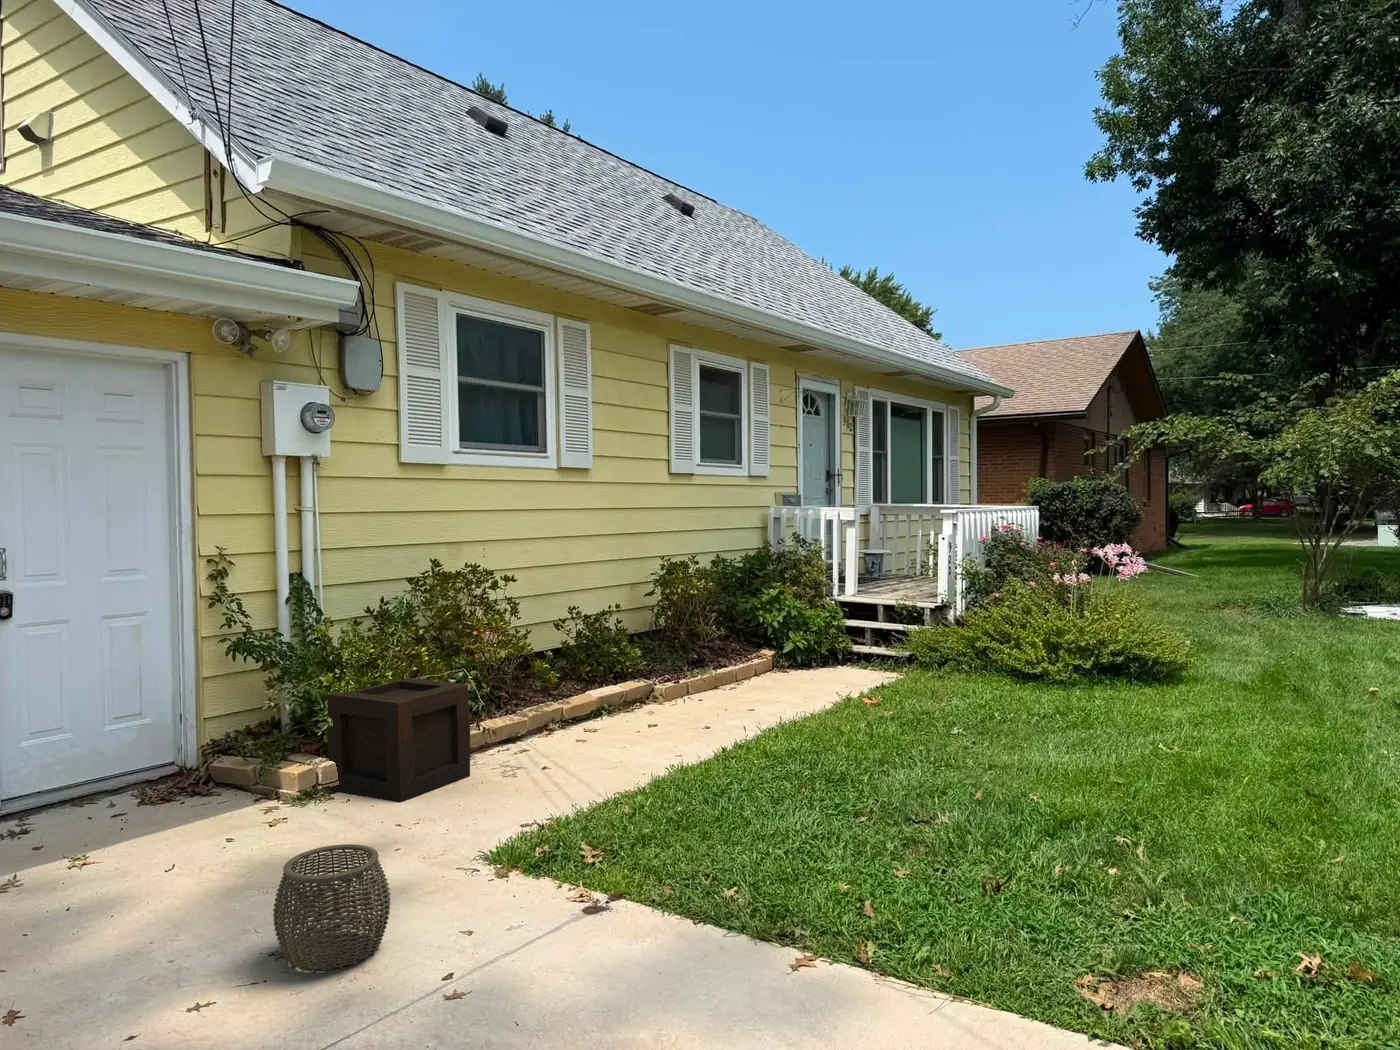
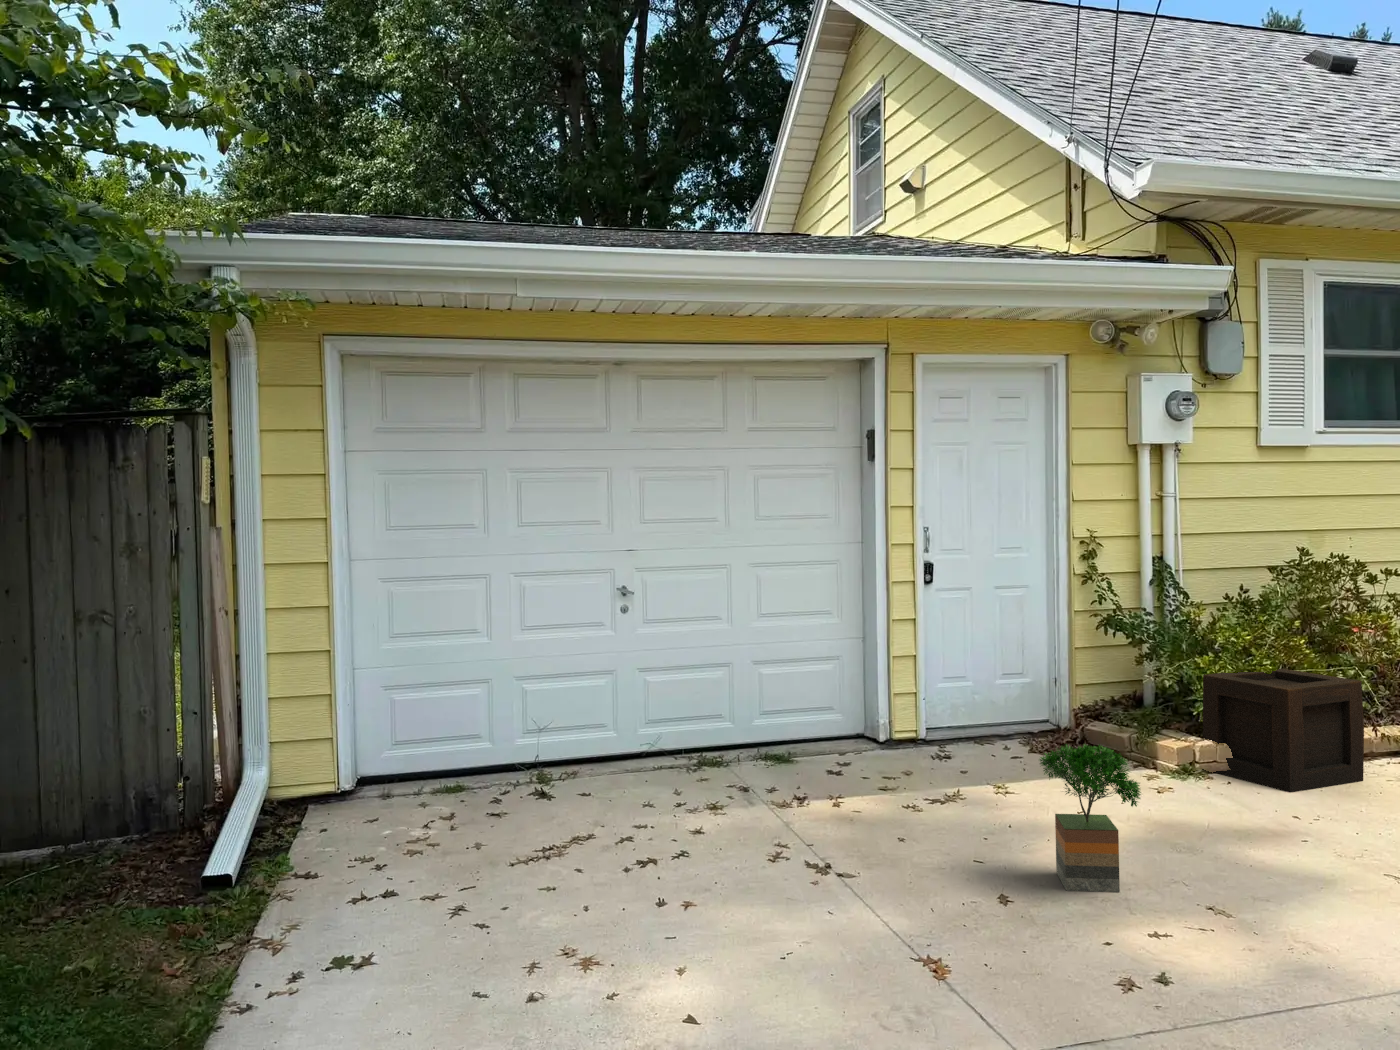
potted tree: none [48,813,181,1005] -> present [1040,744,1141,892]
woven basket: present [273,844,391,972] -> none [1225,805,1346,920]

